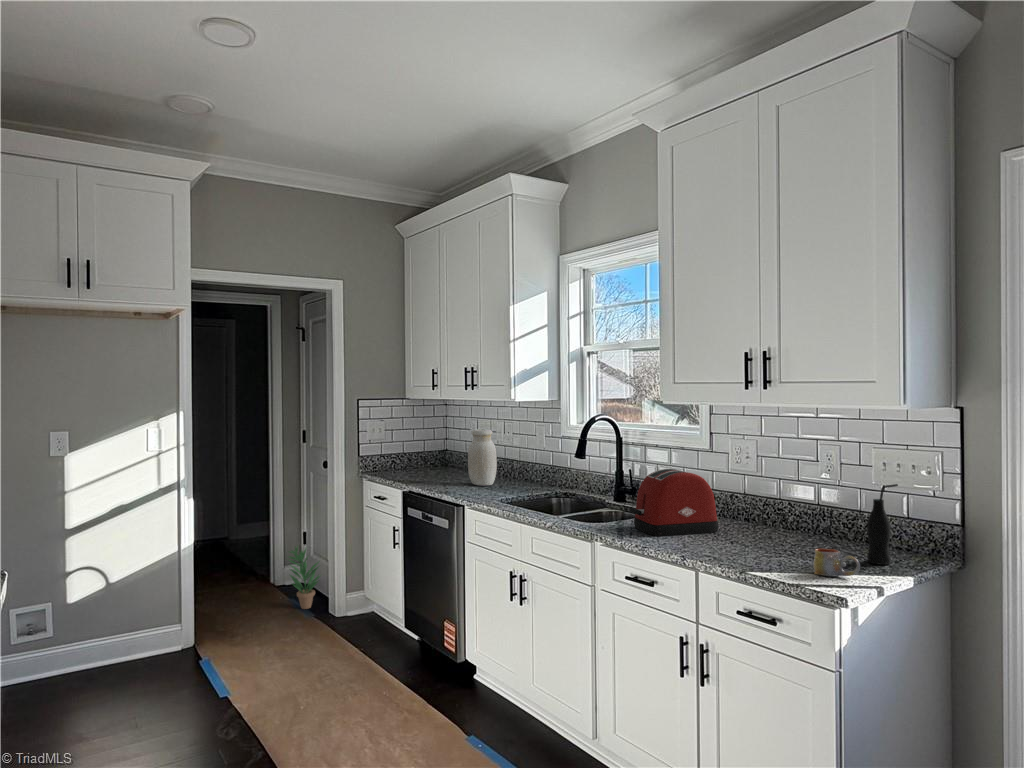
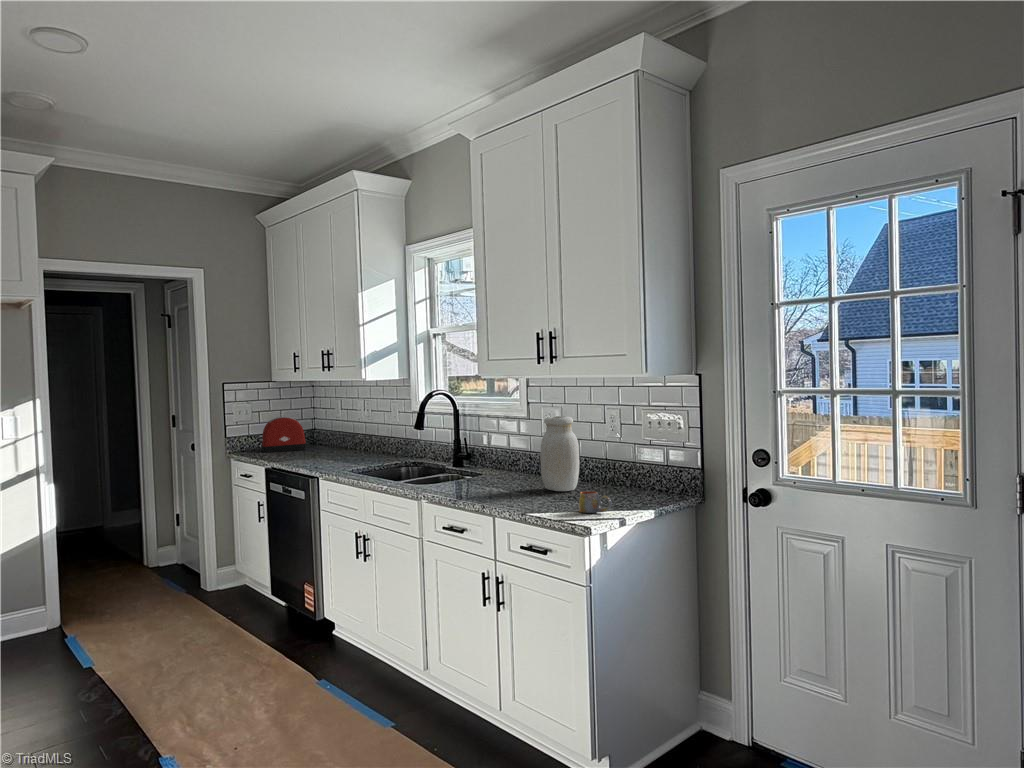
jar: present [468,429,497,486] -> present [540,416,579,491]
toaster: present [630,469,719,536] -> present [257,417,306,453]
bottle: present [867,484,898,565] -> none [627,437,651,503]
potted plant: present [289,547,320,609] -> none [157,524,194,586]

